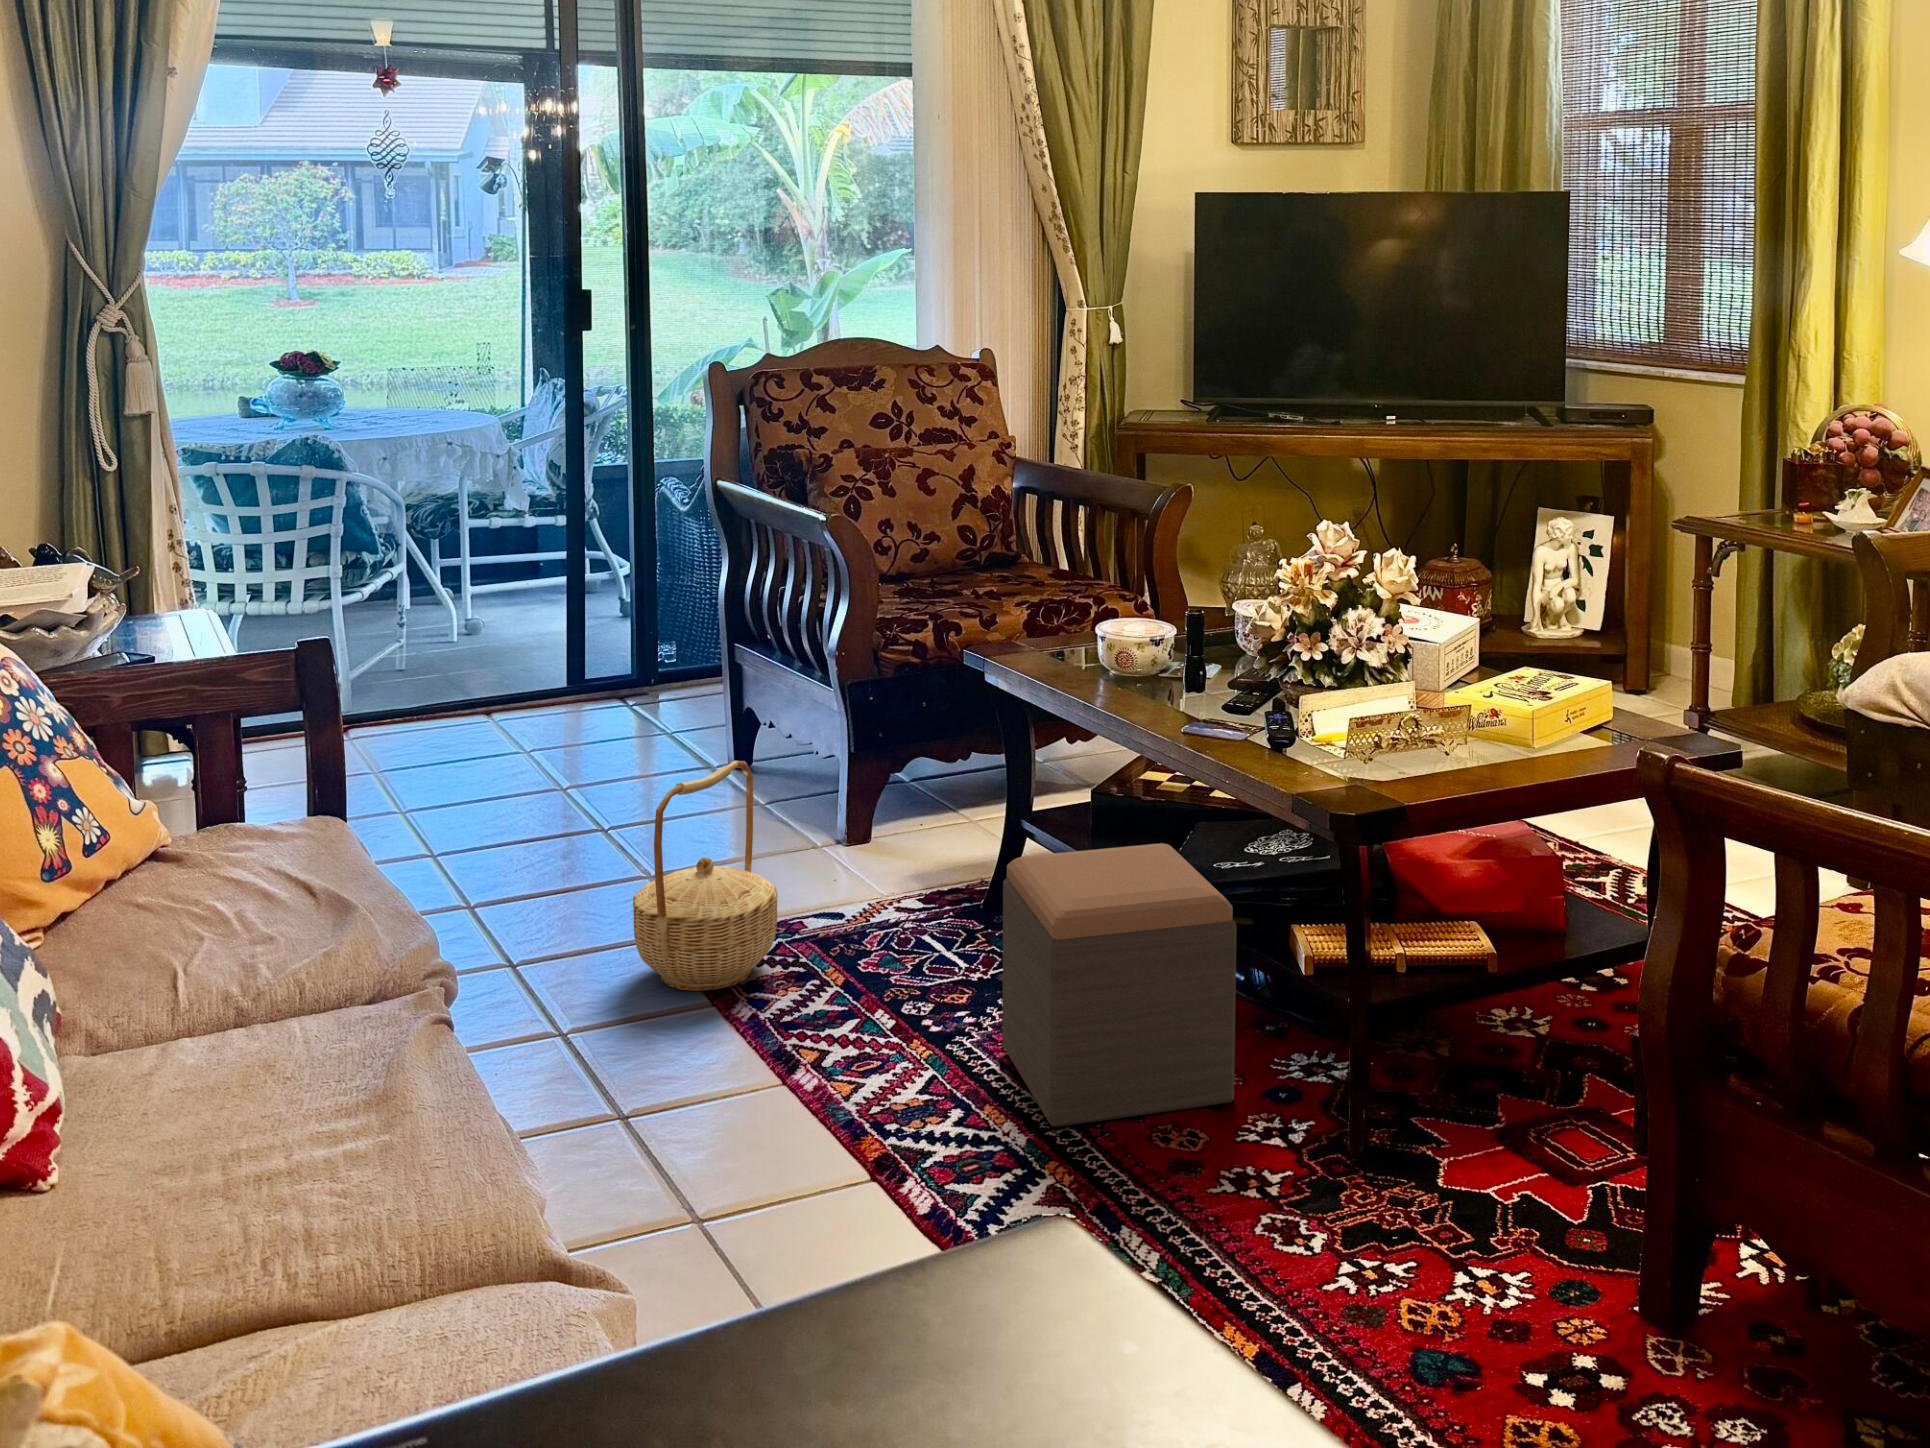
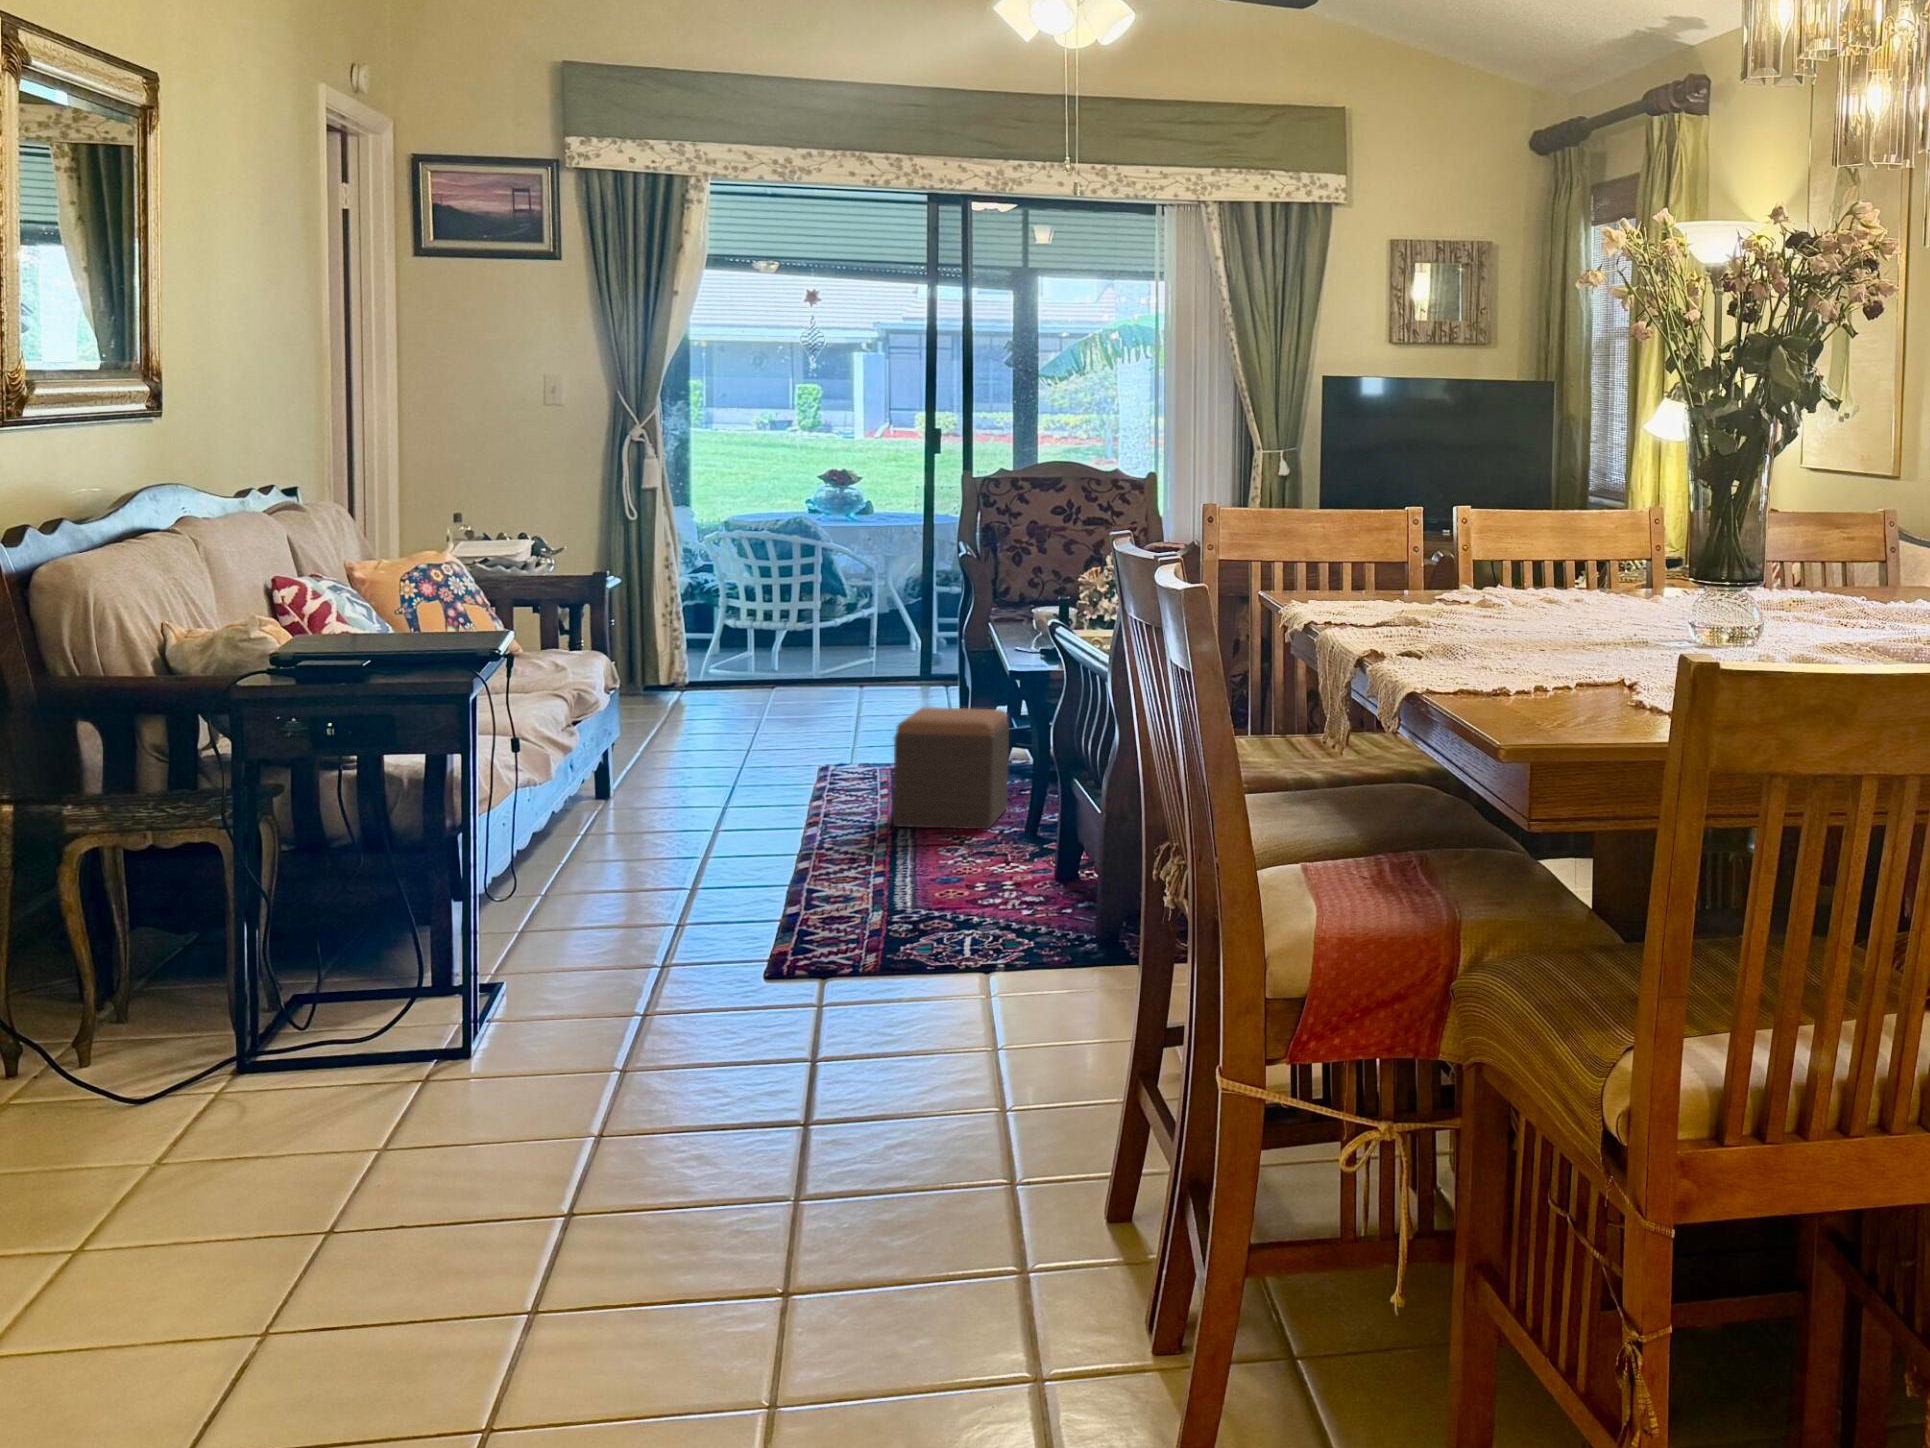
basket: present [633,761,778,991] -> none [782,671,862,784]

